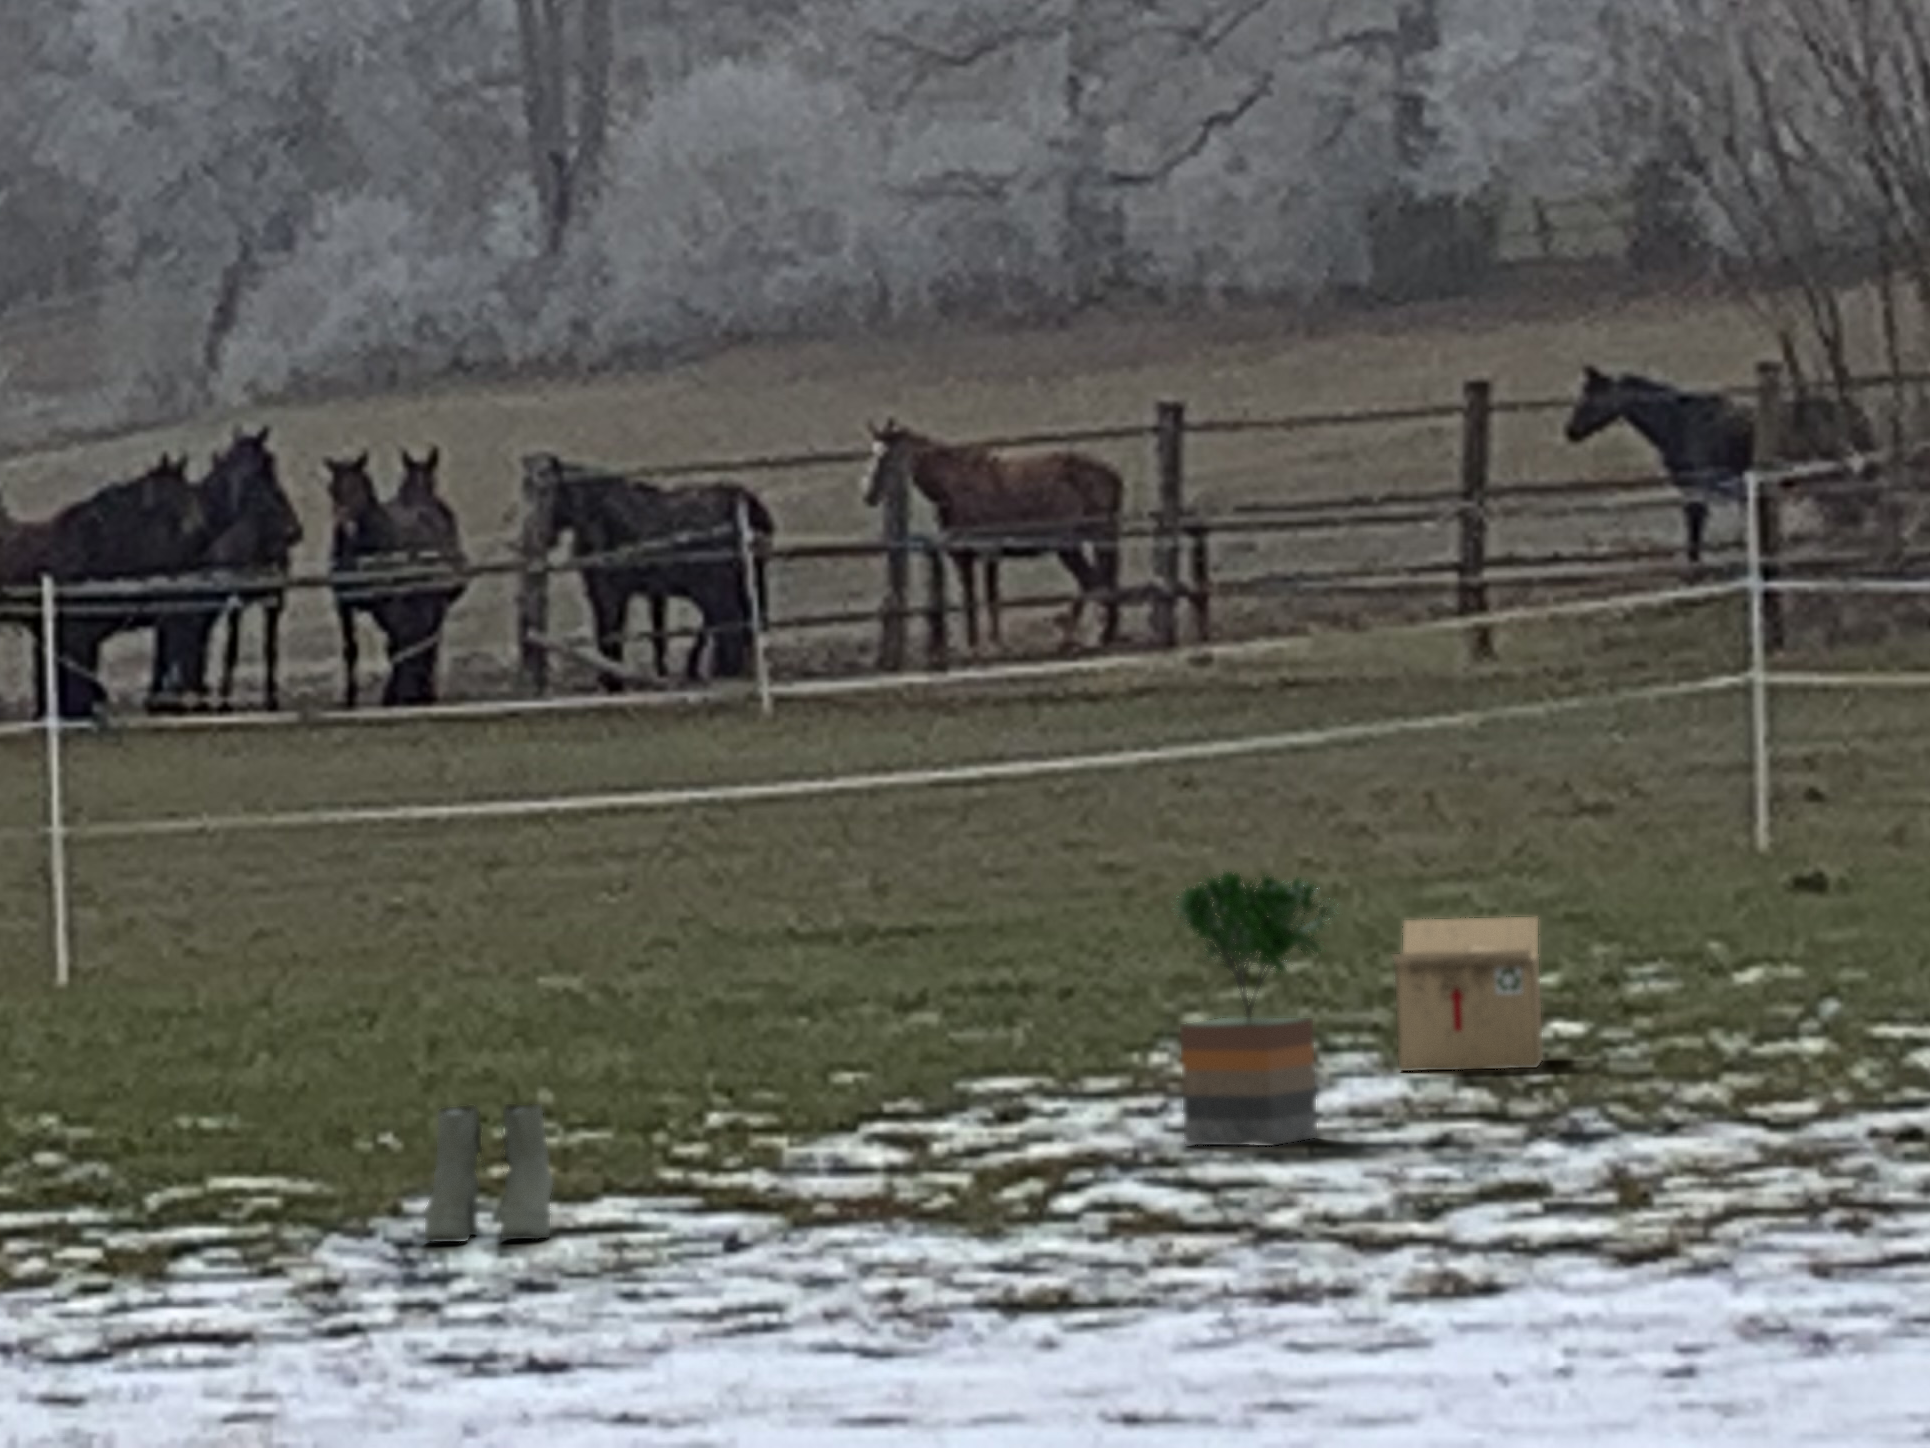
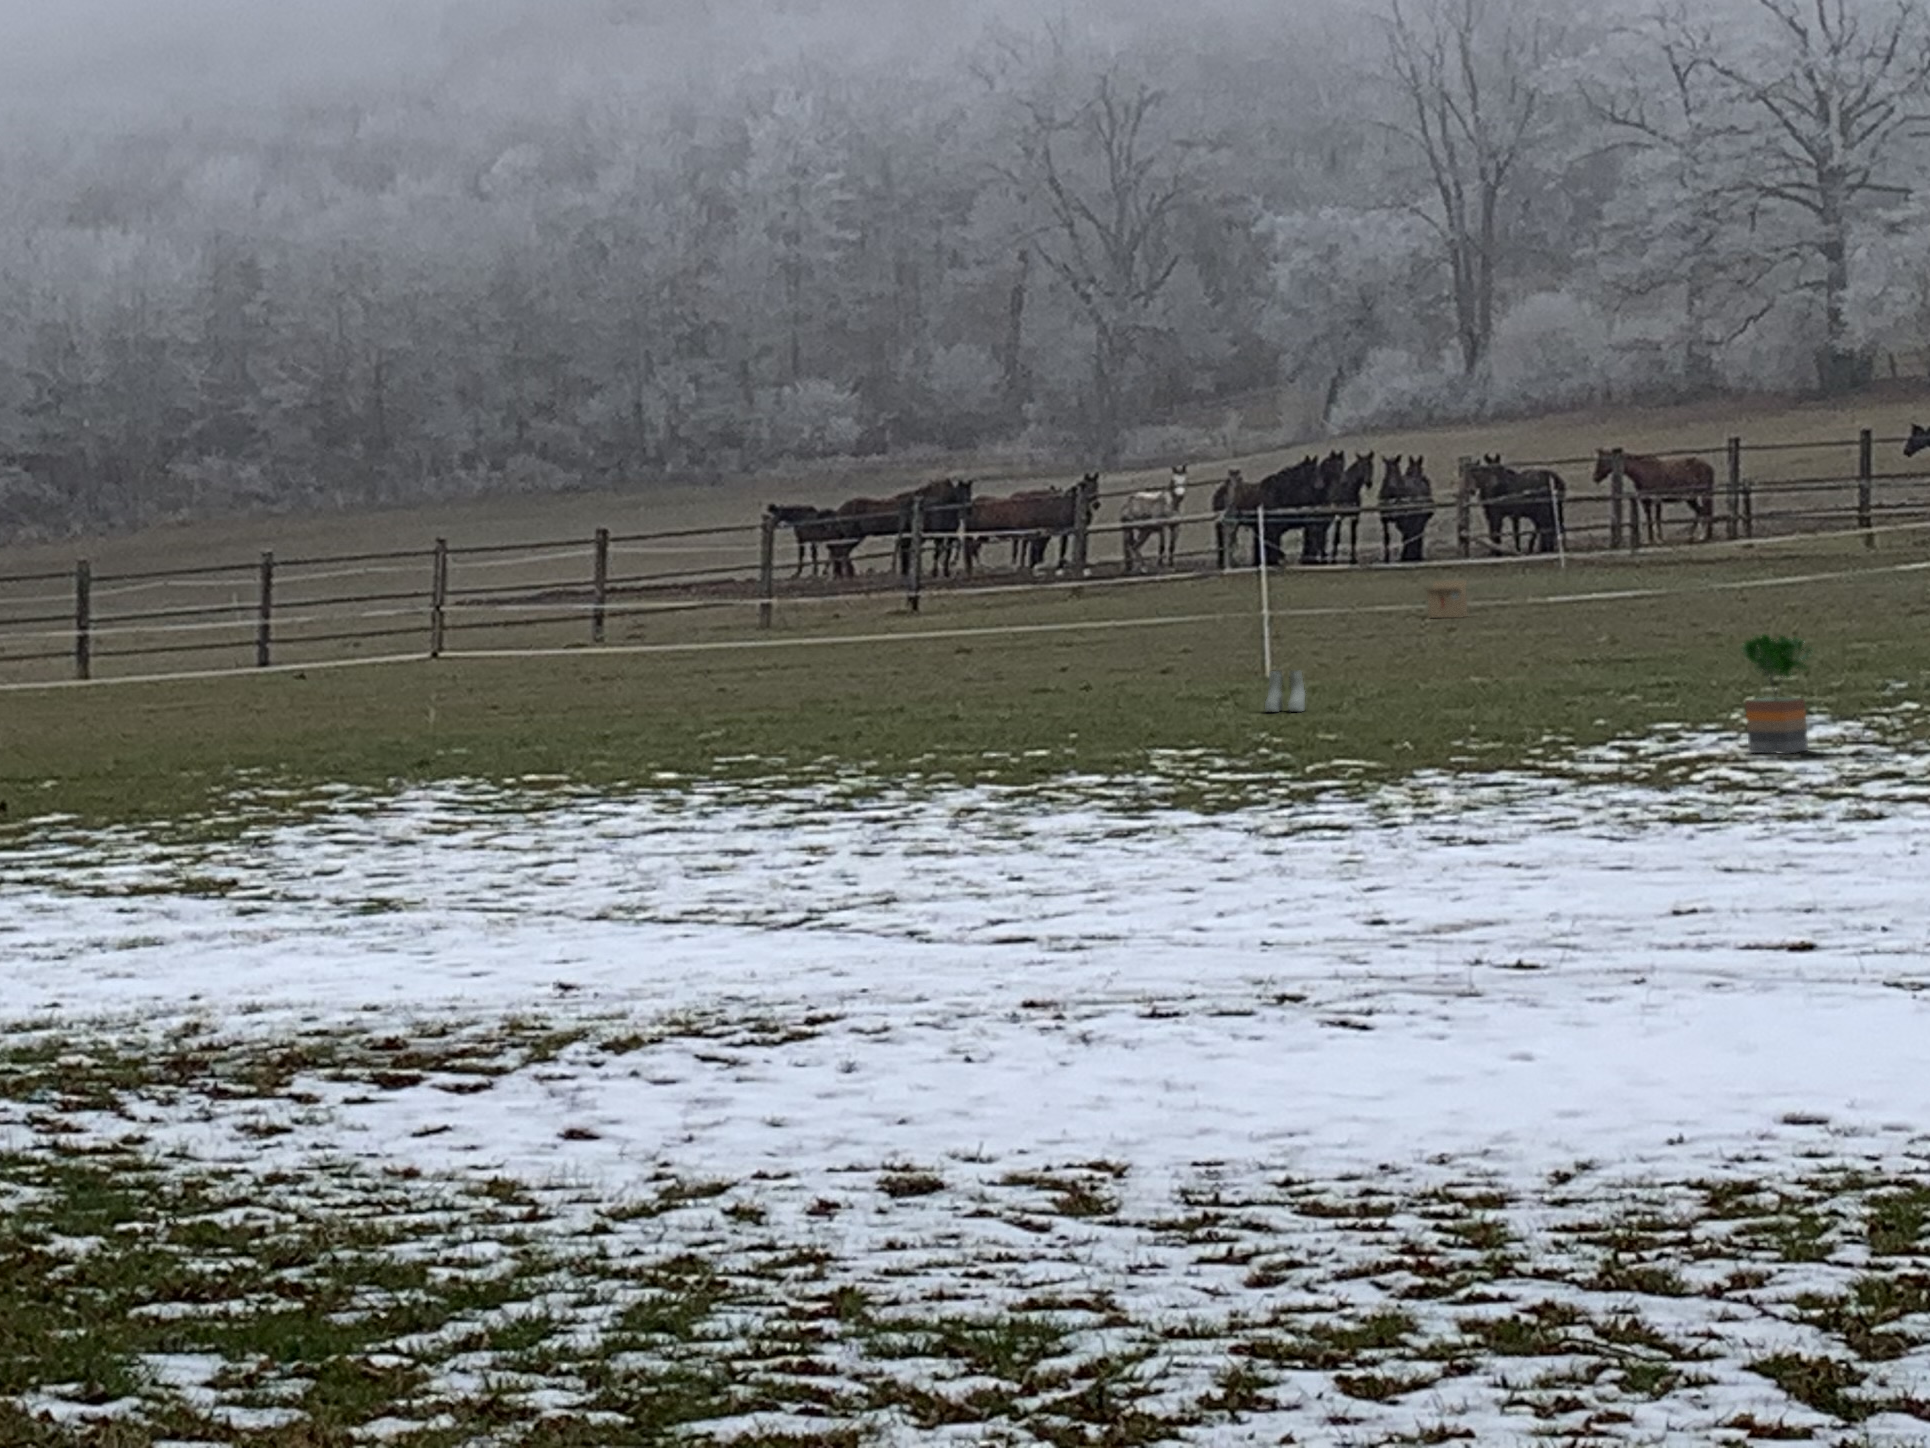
cardboard box: present [1393,917,1543,1071] -> present [1427,580,1468,618]
boots: present [424,1104,552,1242] -> present [1265,670,1305,712]

